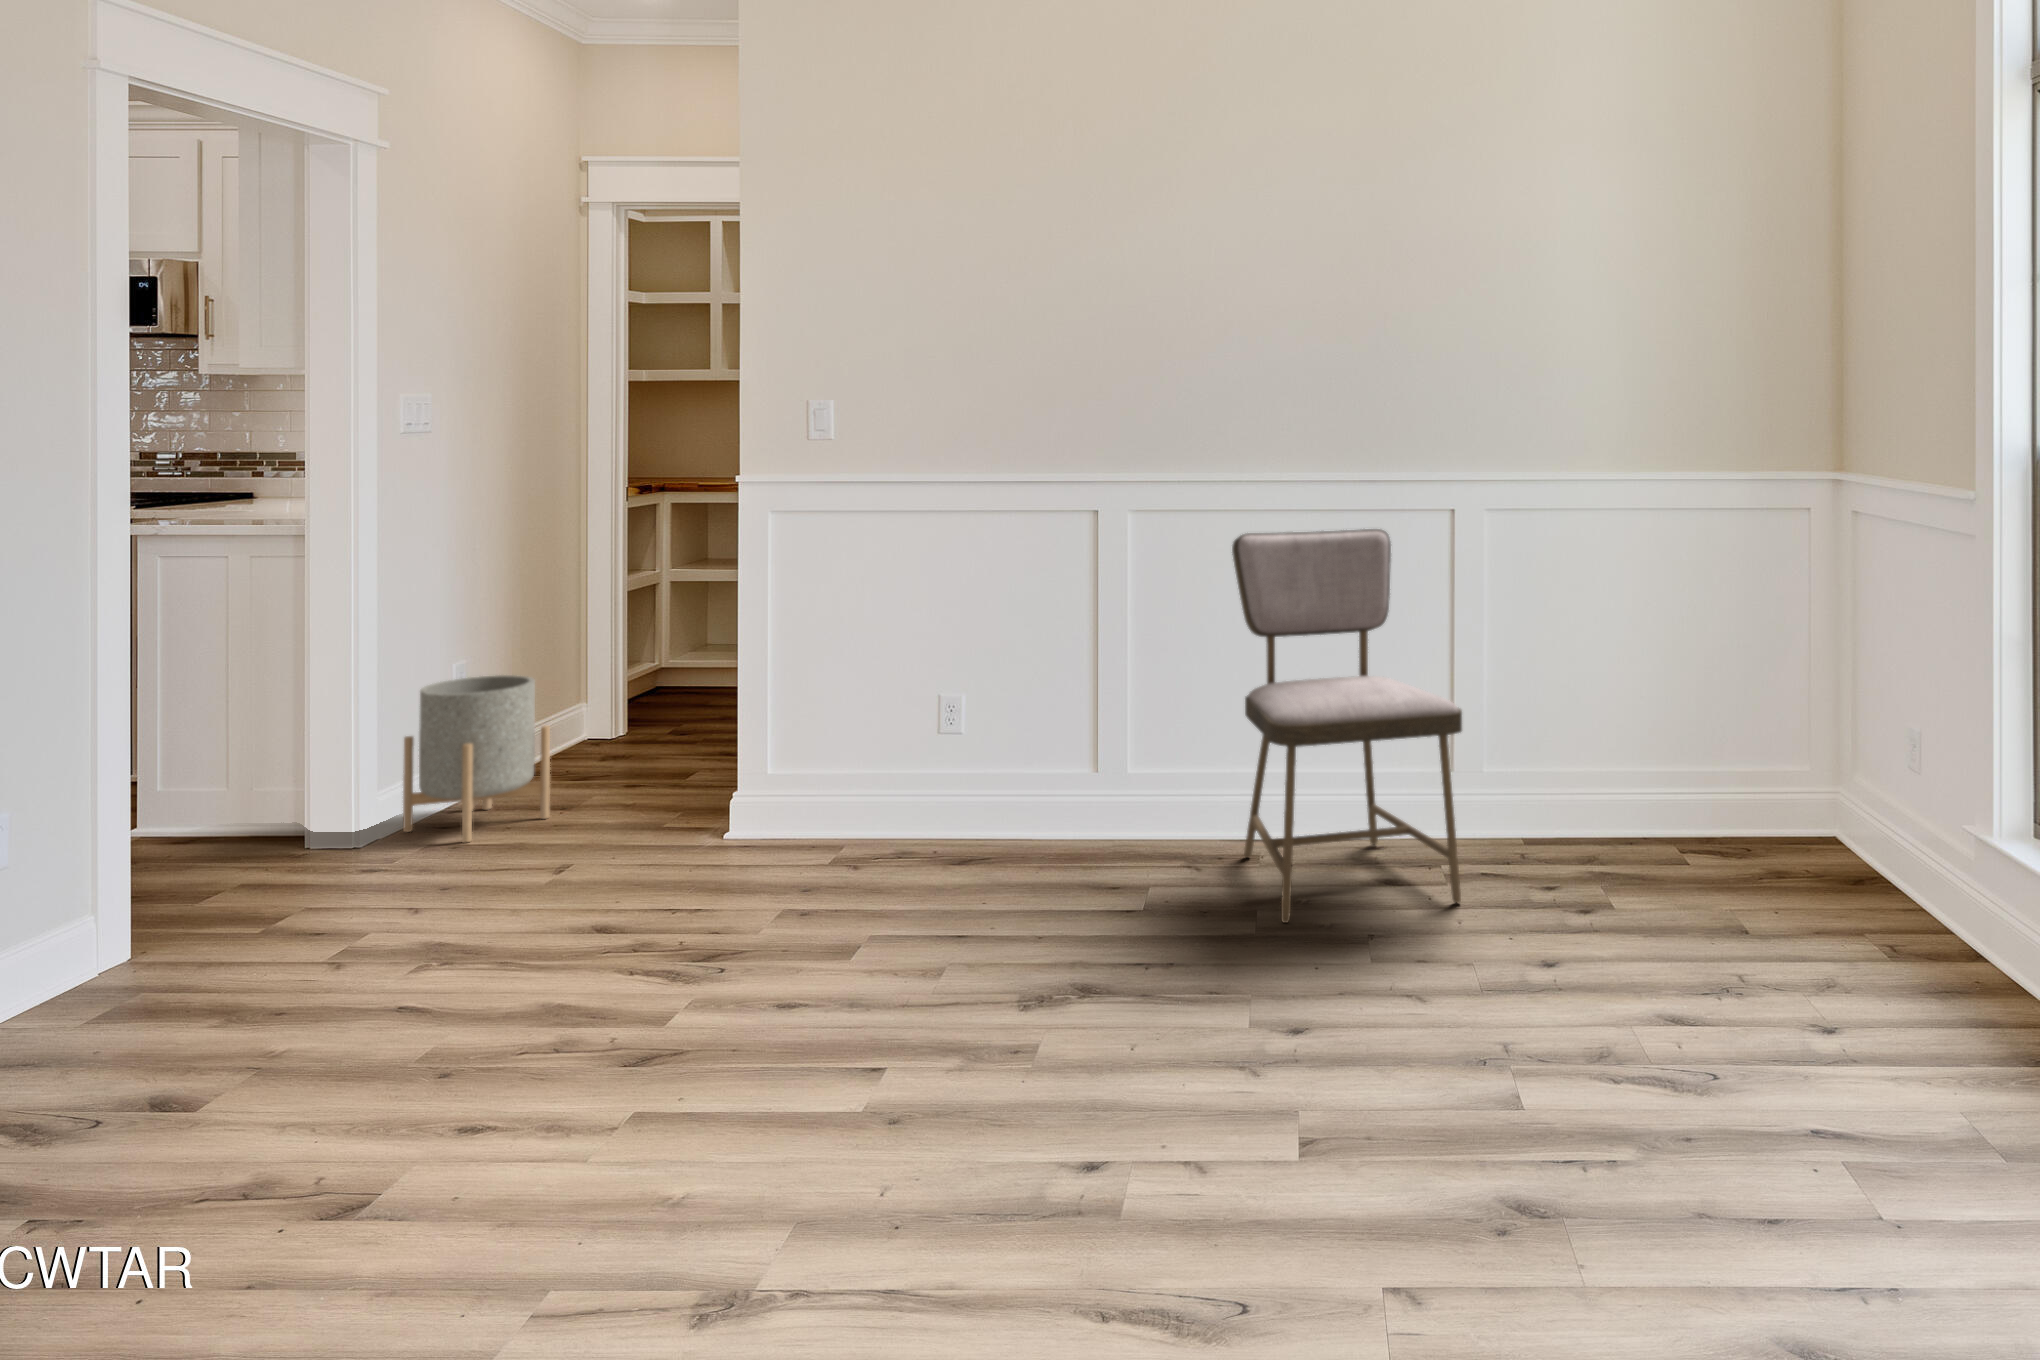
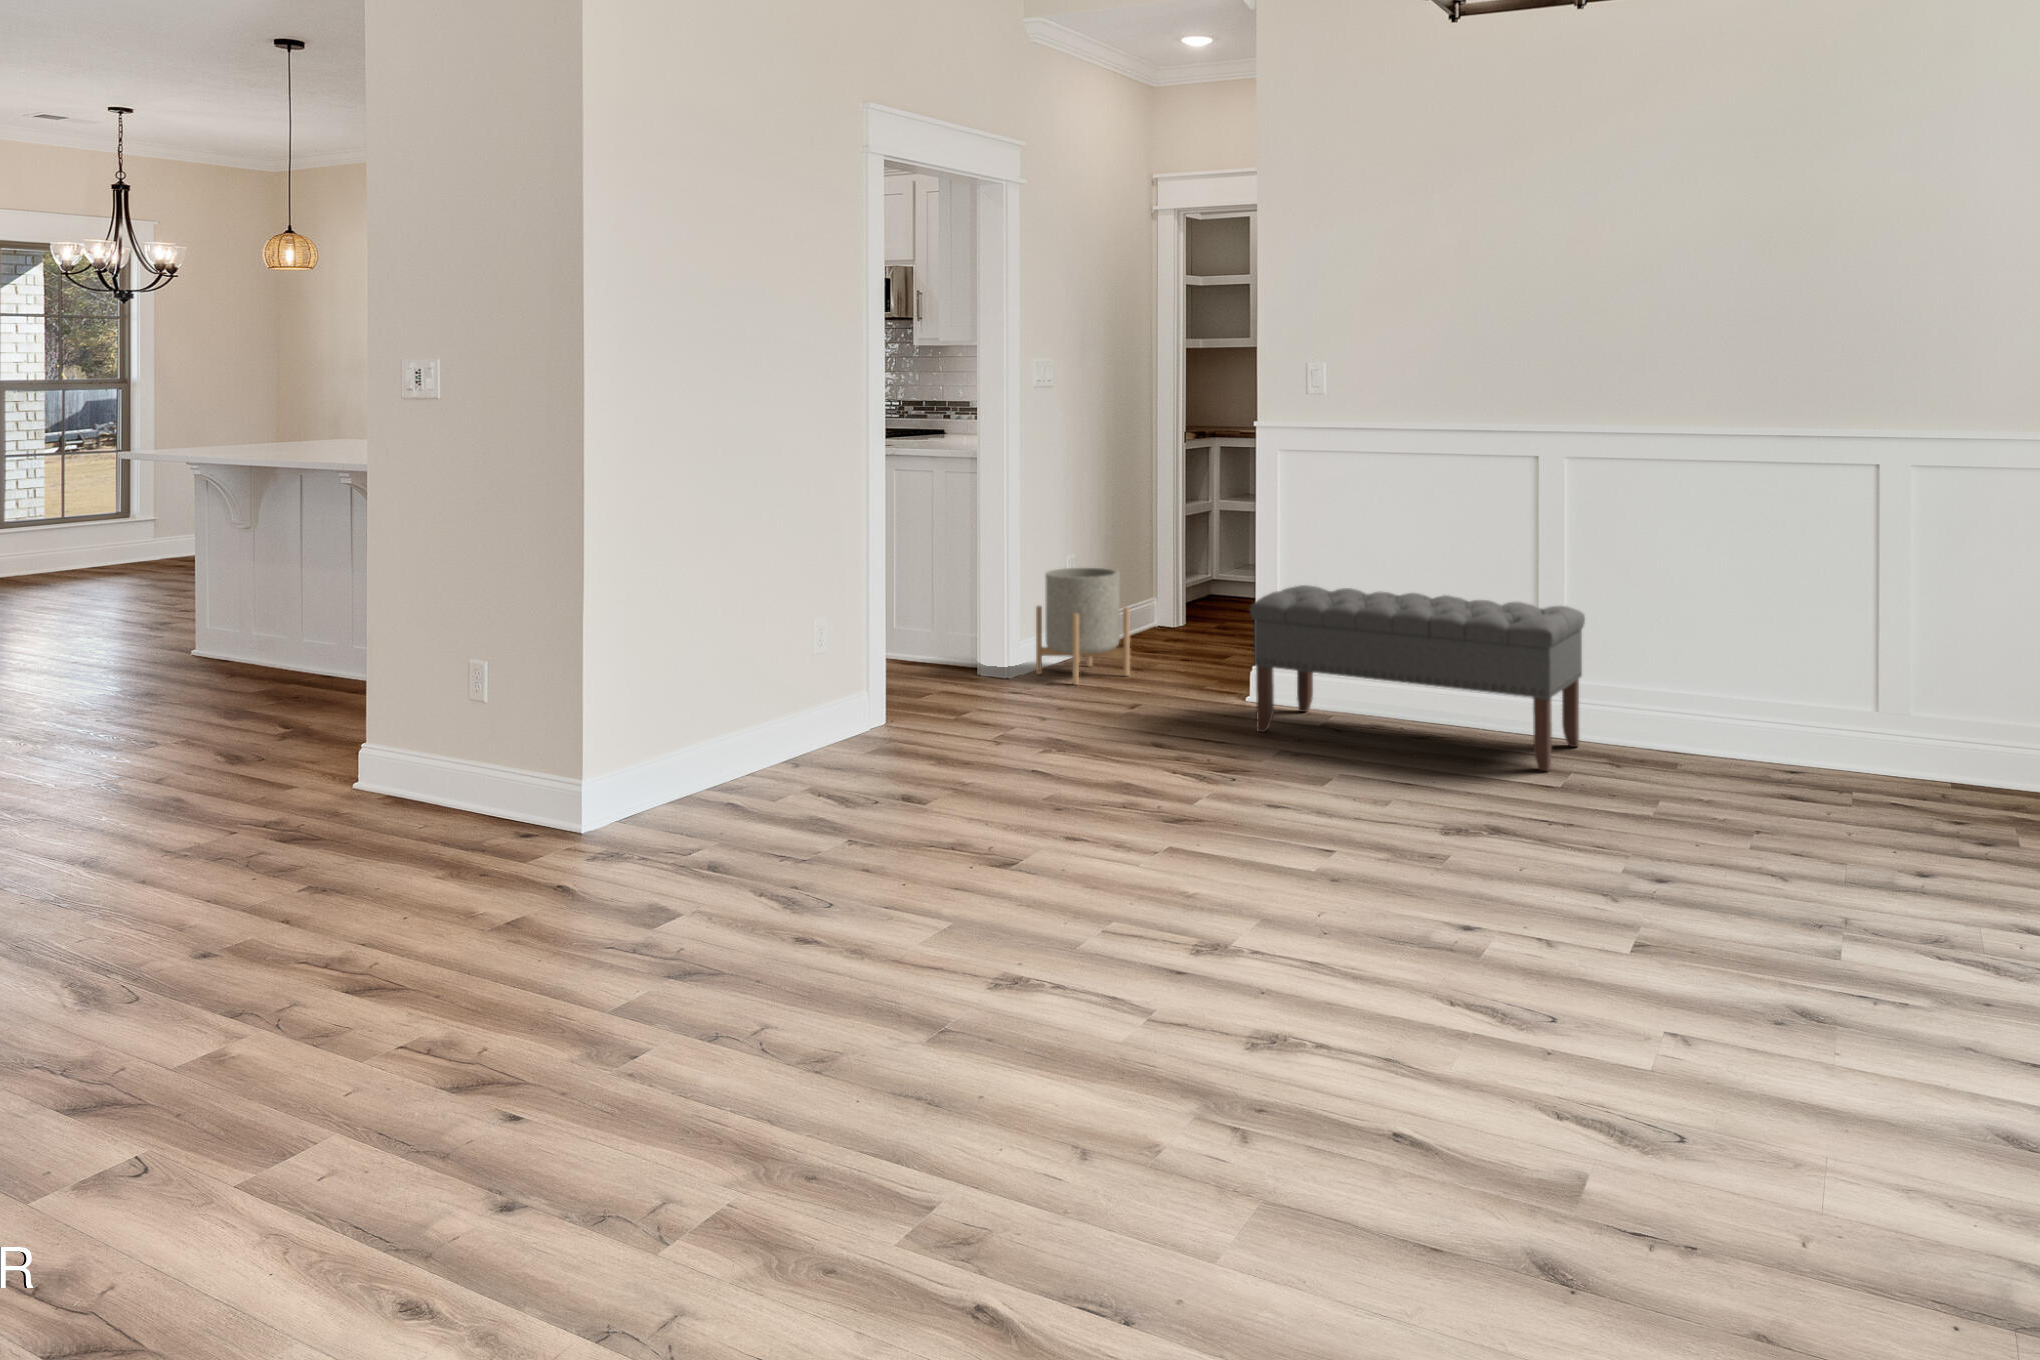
dining chair: present [1232,529,1462,923] -> none [1653,481,1858,821]
bench: none [734,682,1152,889] -> present [1250,585,1585,771]

